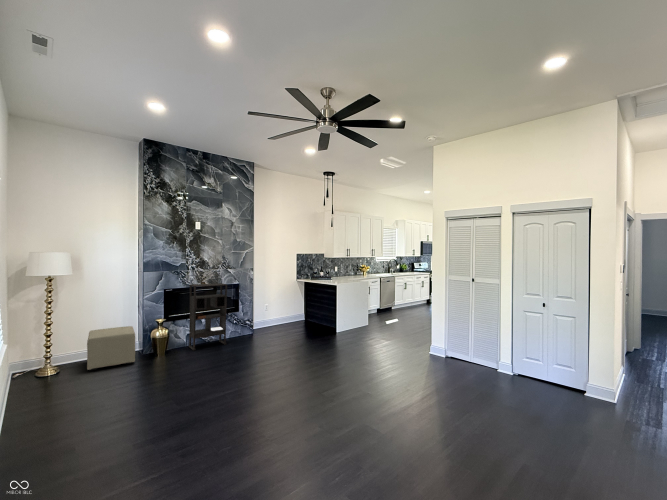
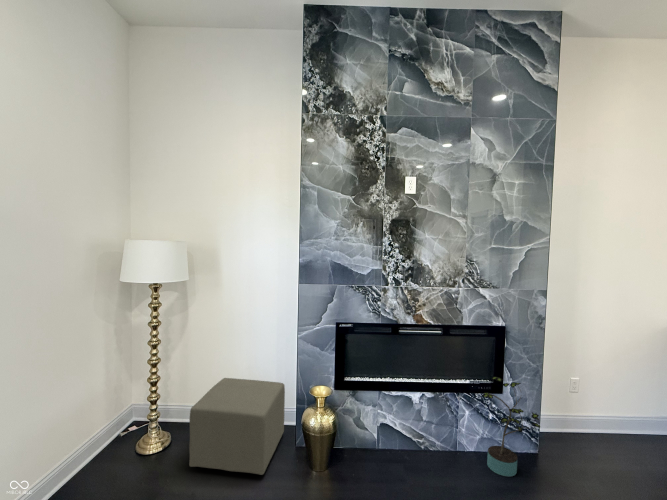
bookshelf: present [189,283,227,351] -> none [382,317,473,482]
potted plant: none [231,304,253,341] -> present [482,377,540,477]

